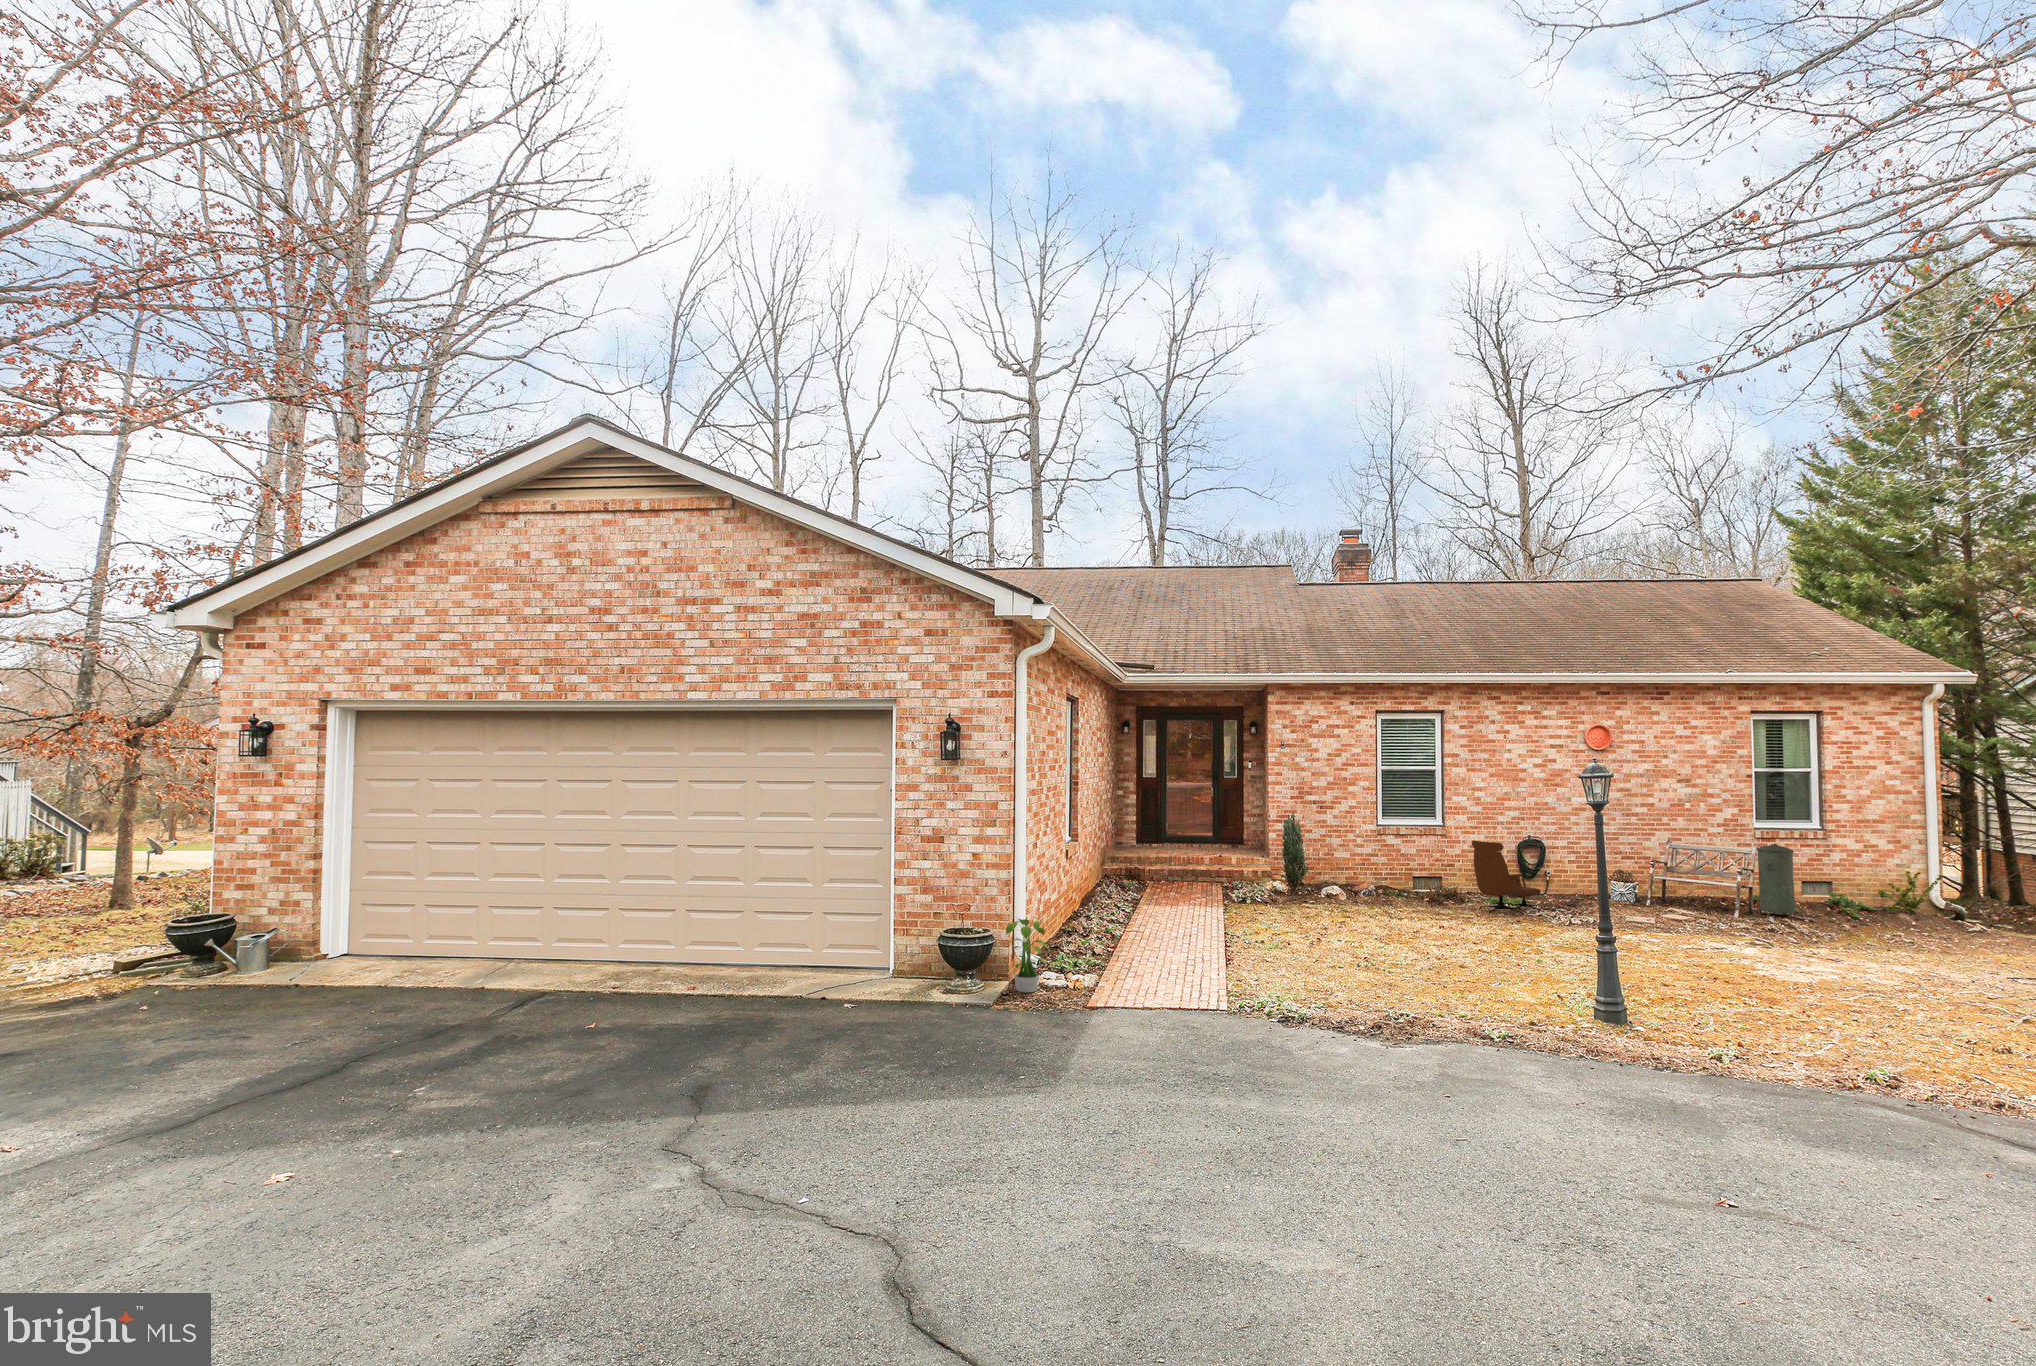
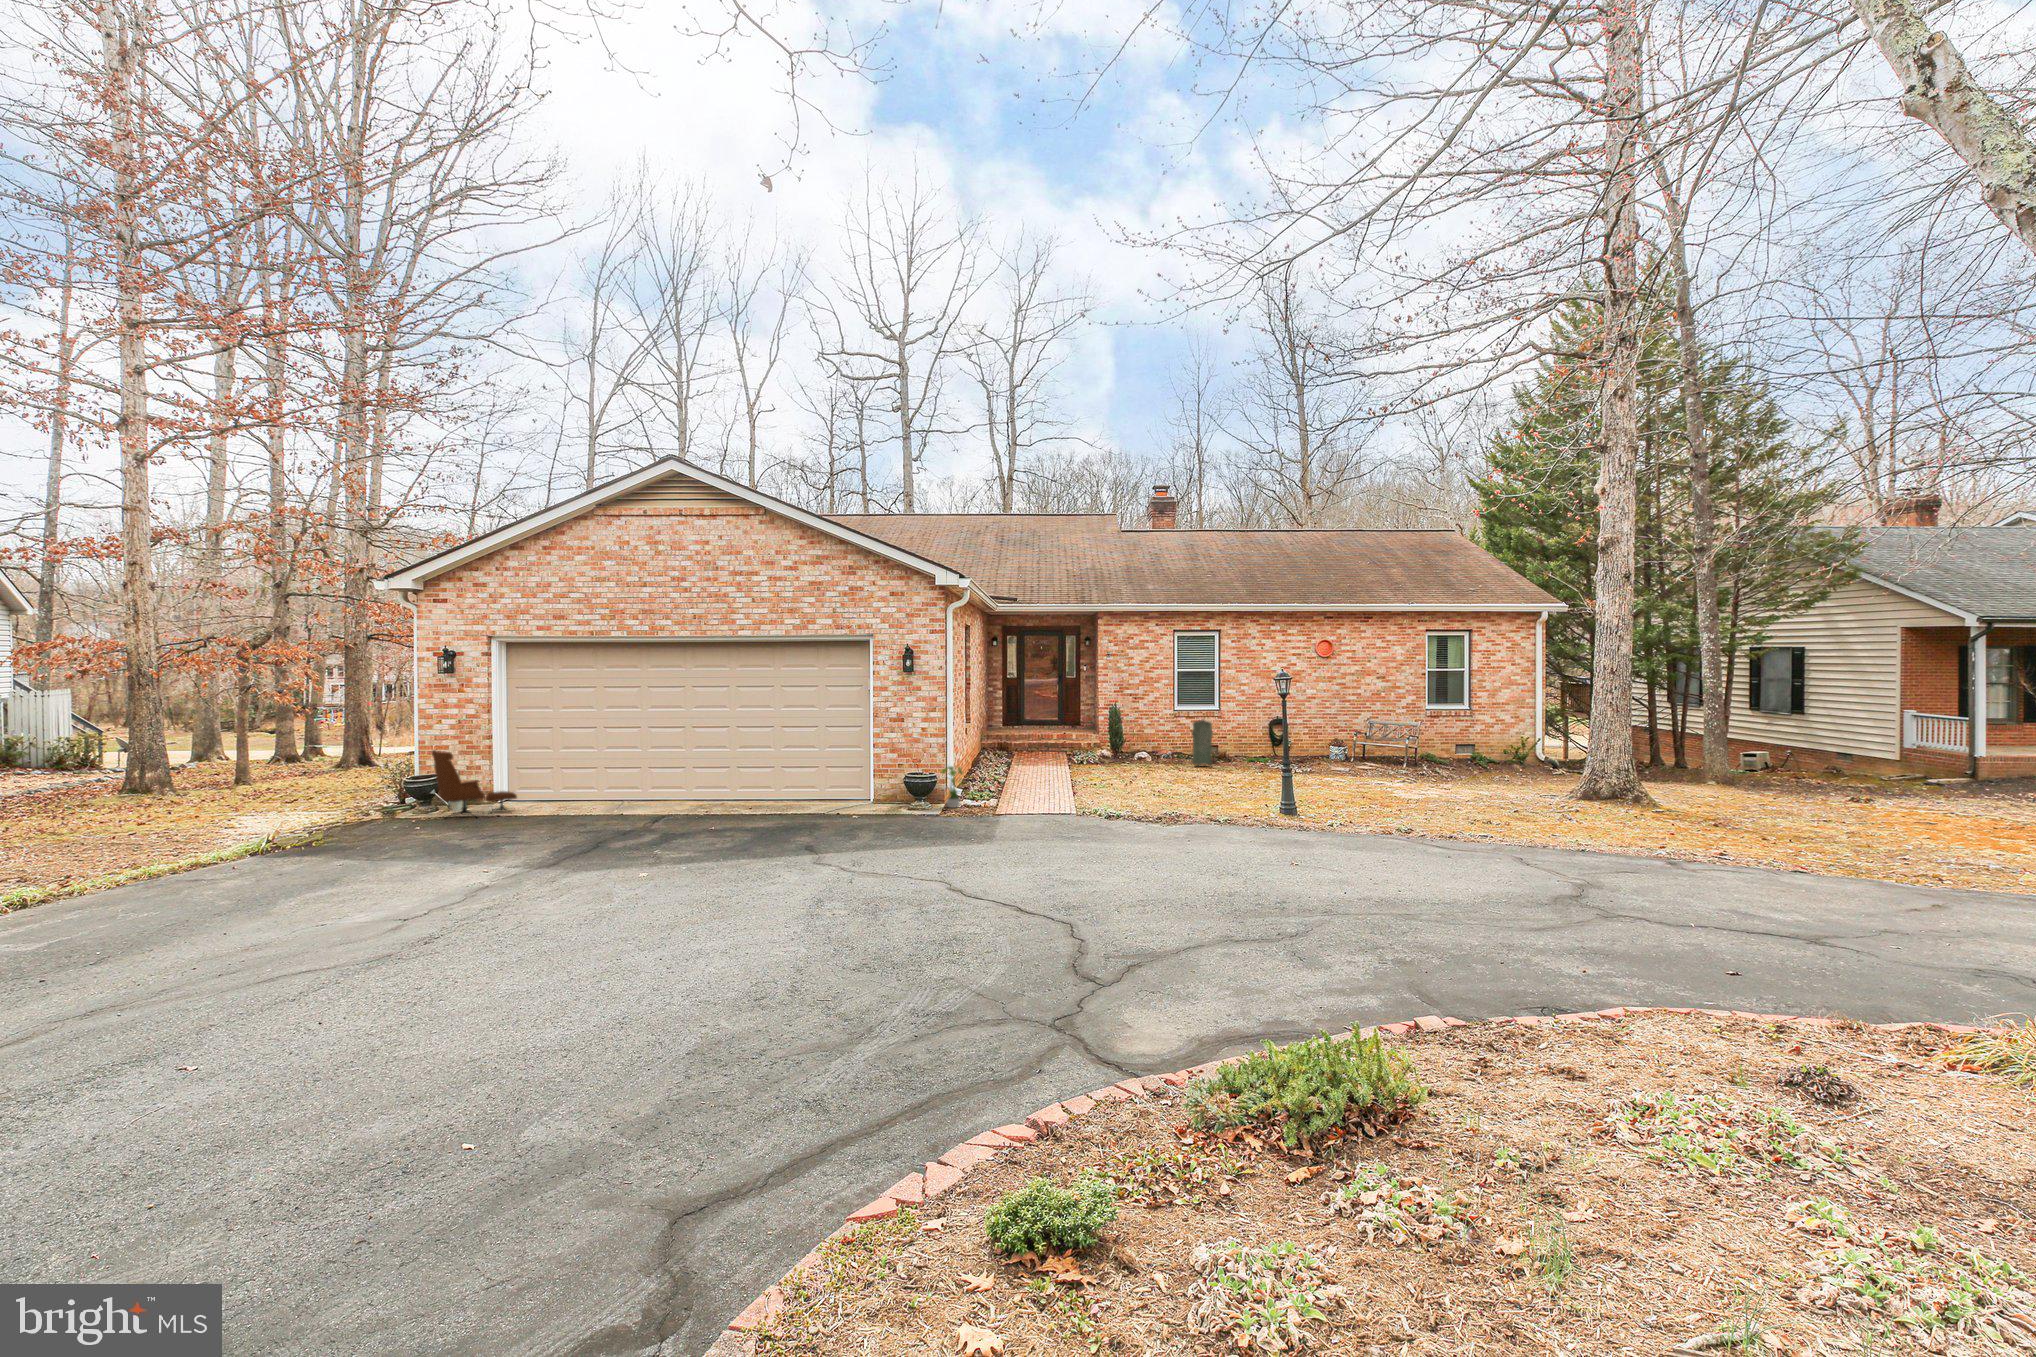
lounge chair: present [1472,840,1540,915] -> present [432,750,517,815]
trash can: present [1757,844,1795,918] -> present [1192,720,1213,766]

